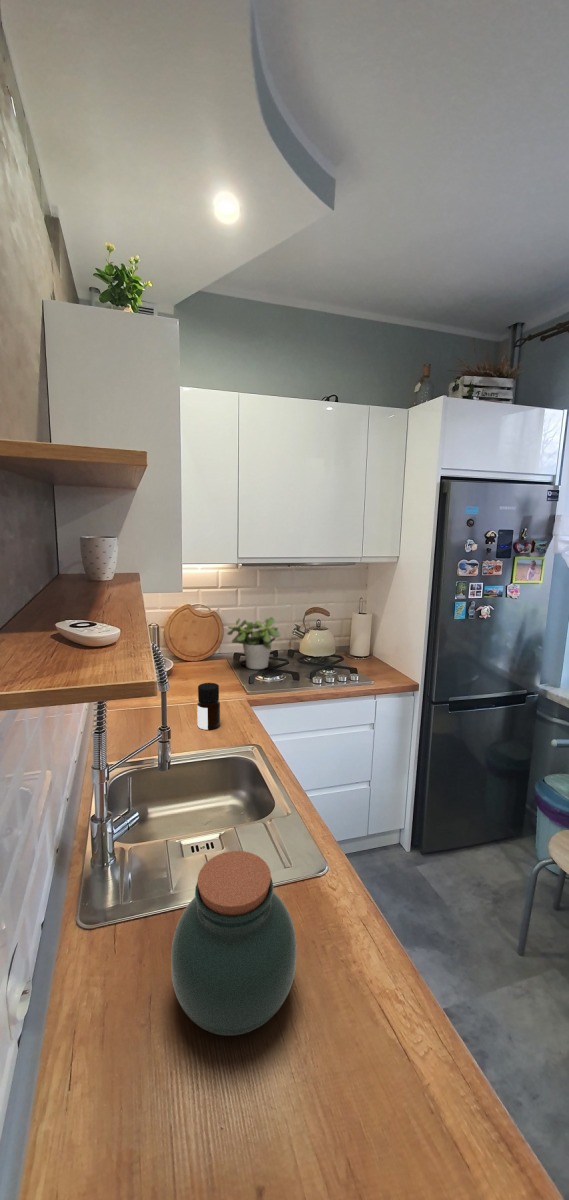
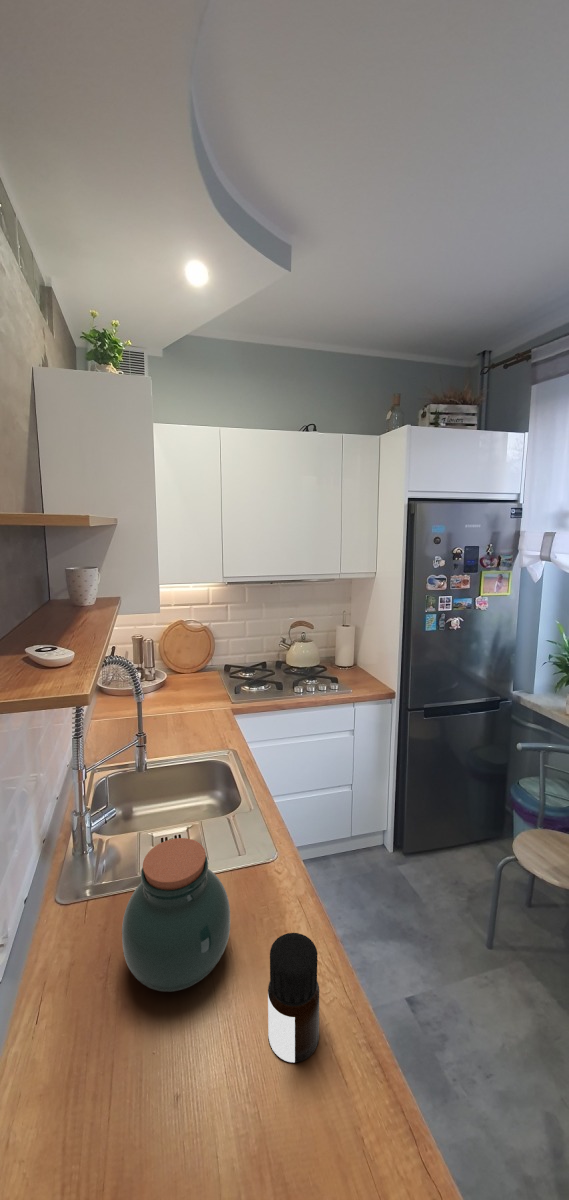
potted plant: present [228,617,280,669] -> none [217,631,266,680]
bottle: present [197,683,220,730] -> present [268,933,319,1063]

